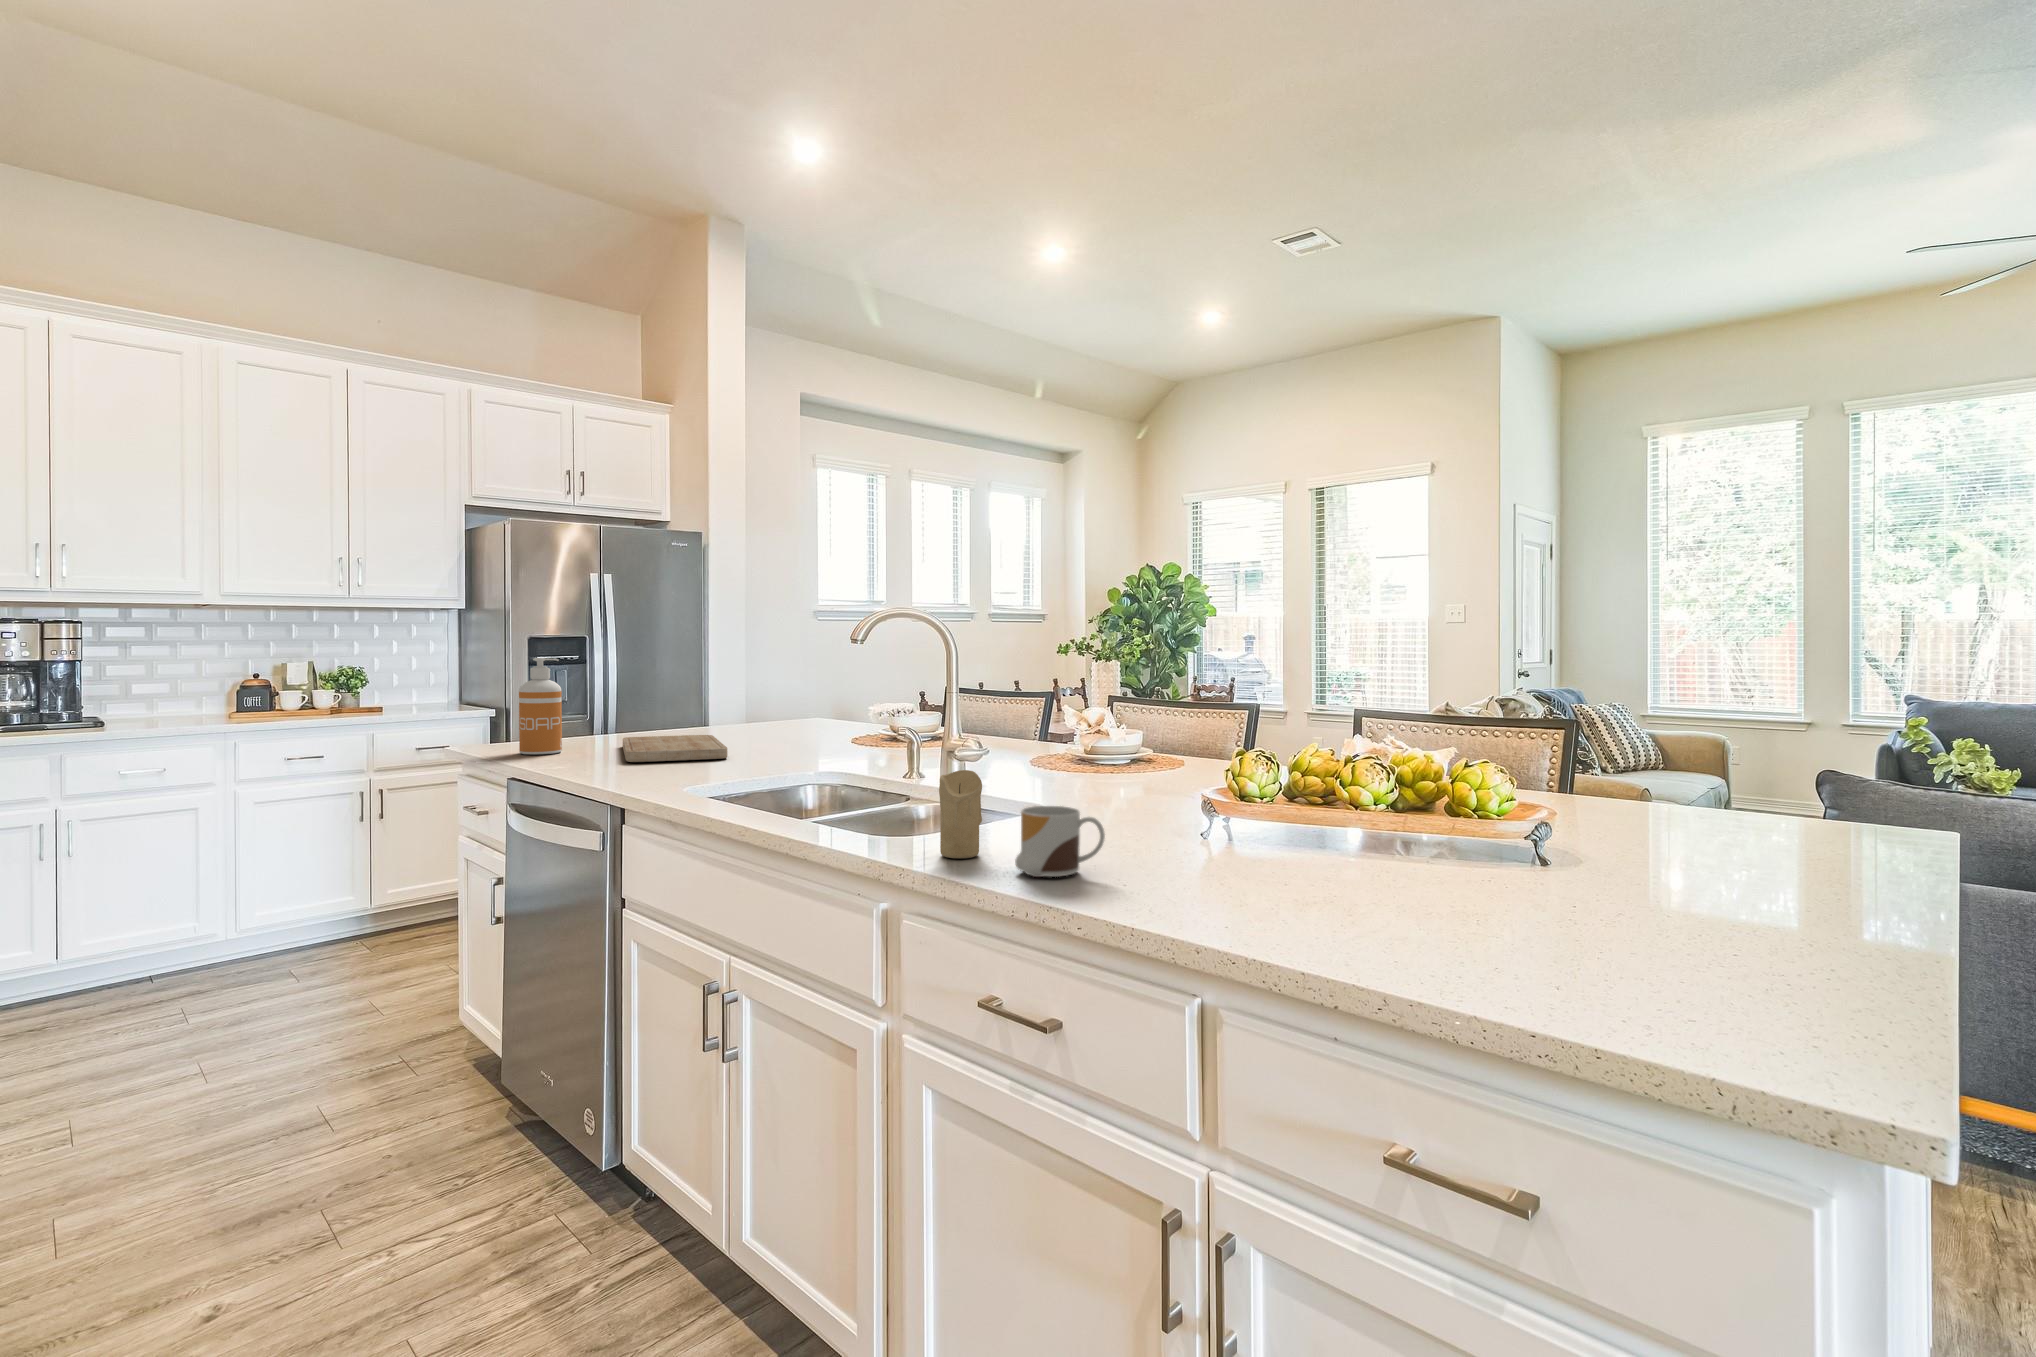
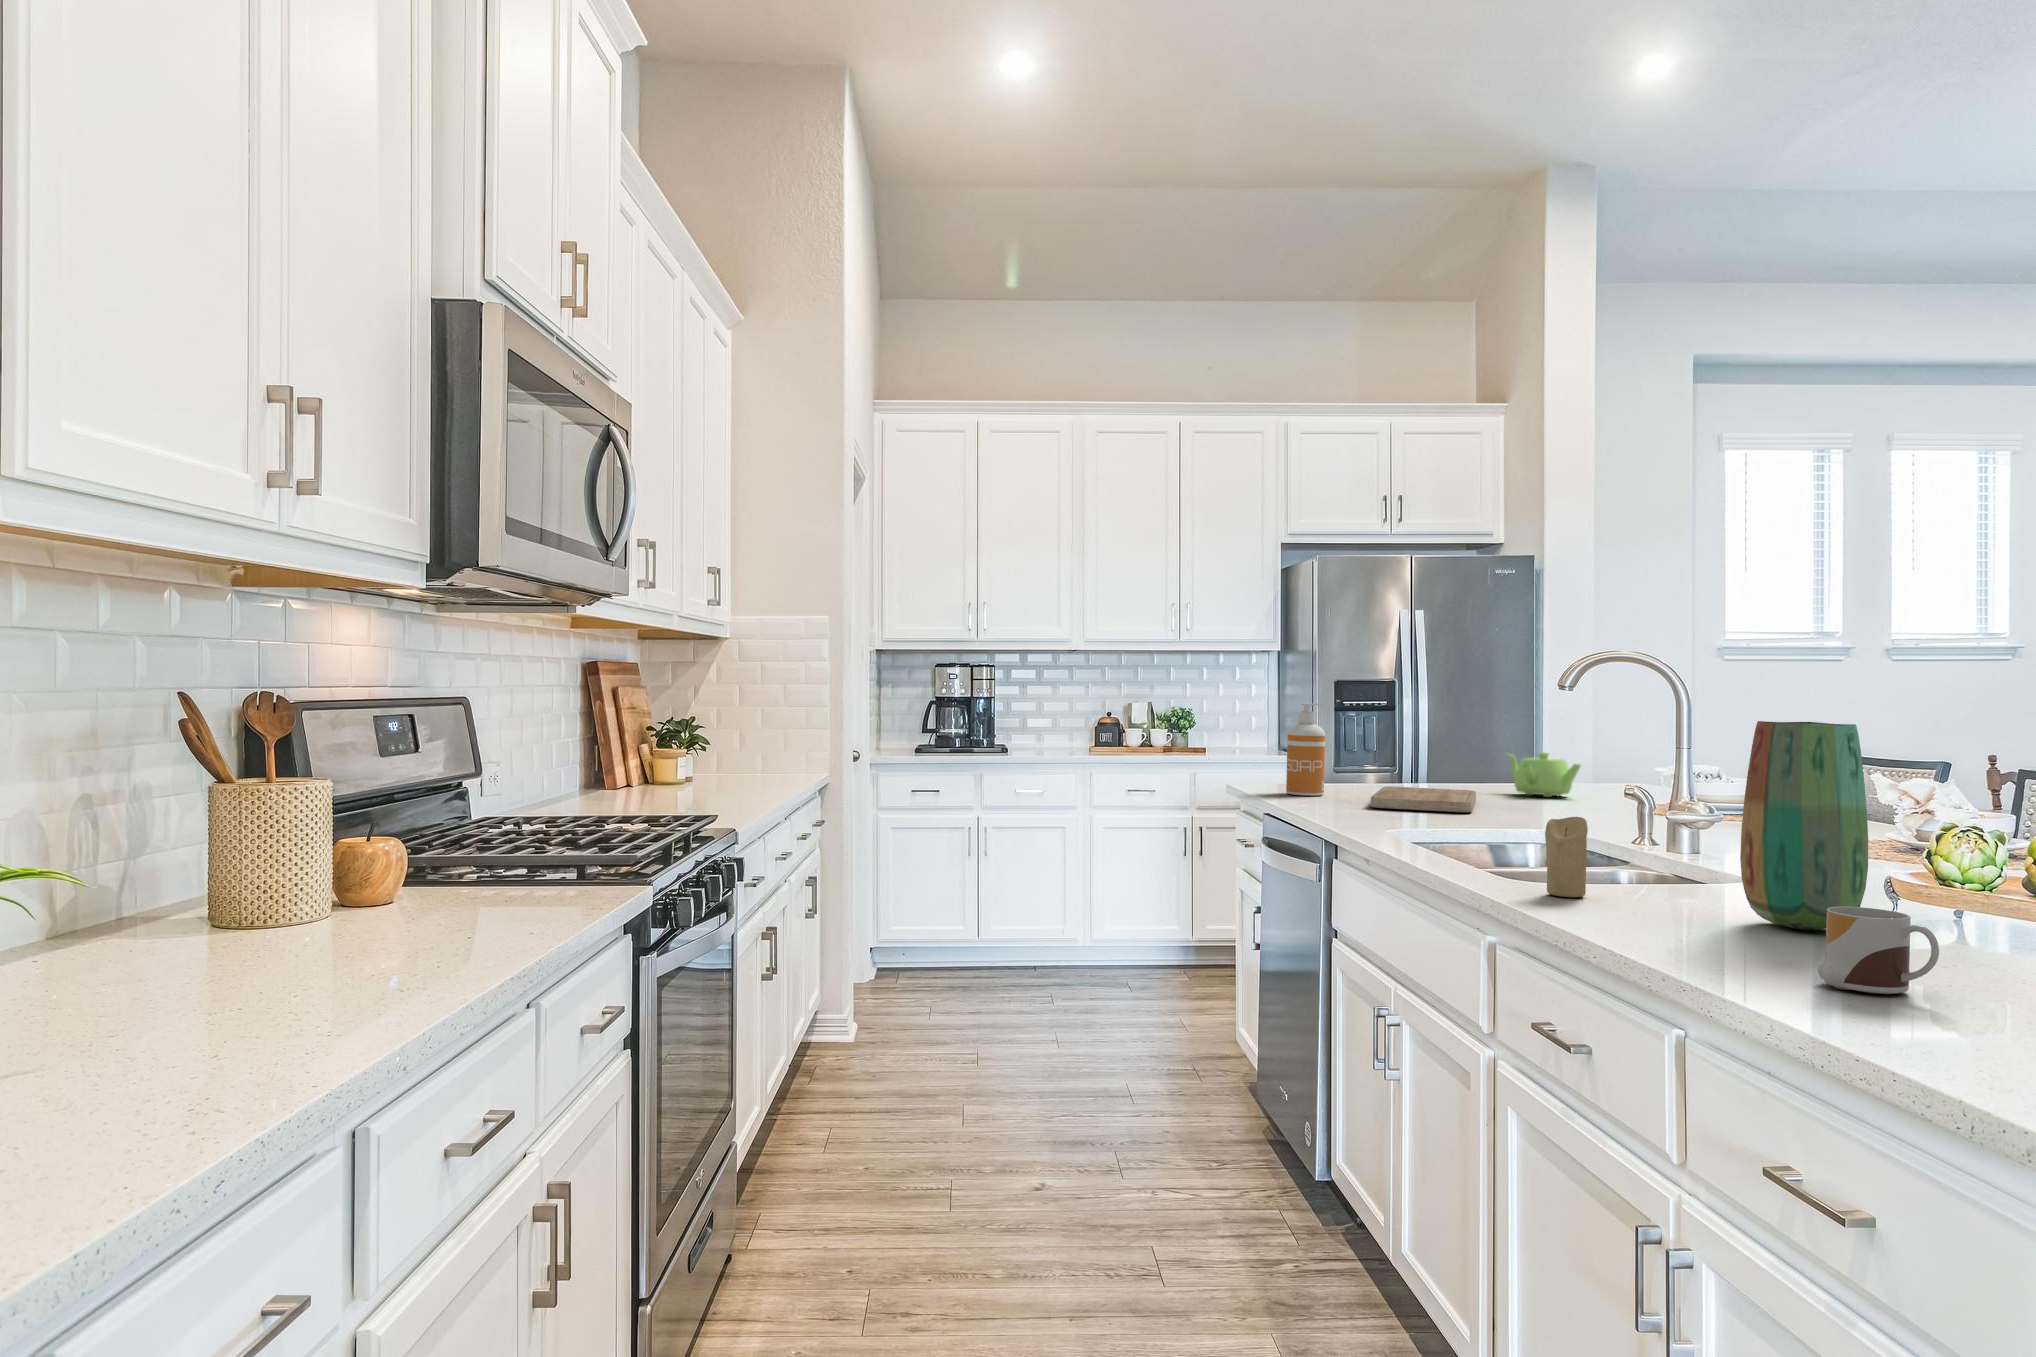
vase: none [1142,662,1250,864] -> present [1740,721,1868,930]
teapot: none [726,696,794,735] -> present [1507,752,1581,797]
mug: present [1015,806,1105,877] -> present [1818,907,1939,994]

